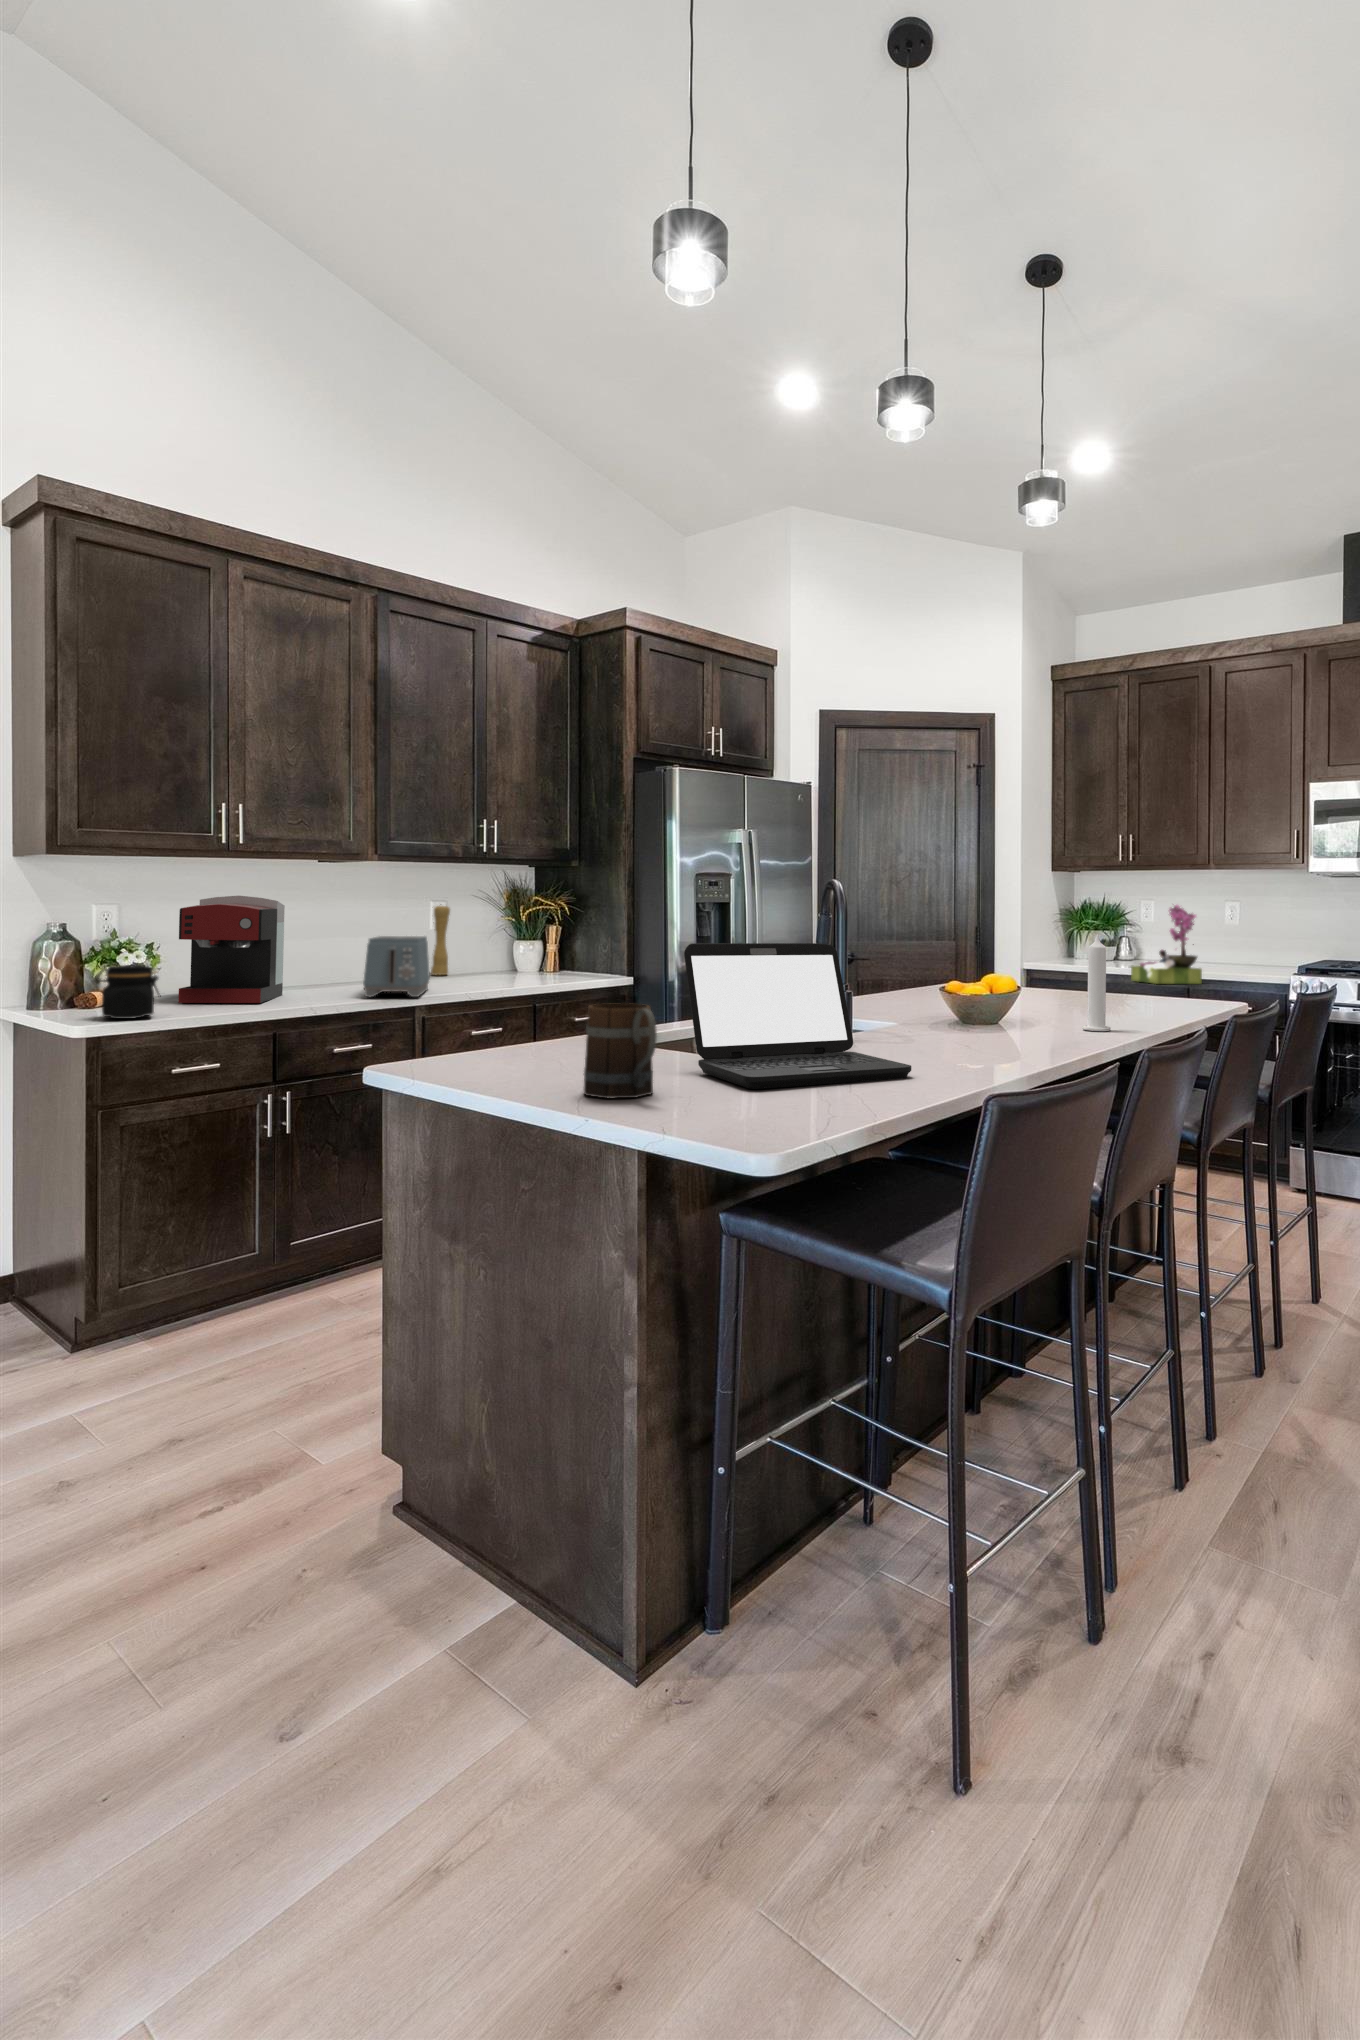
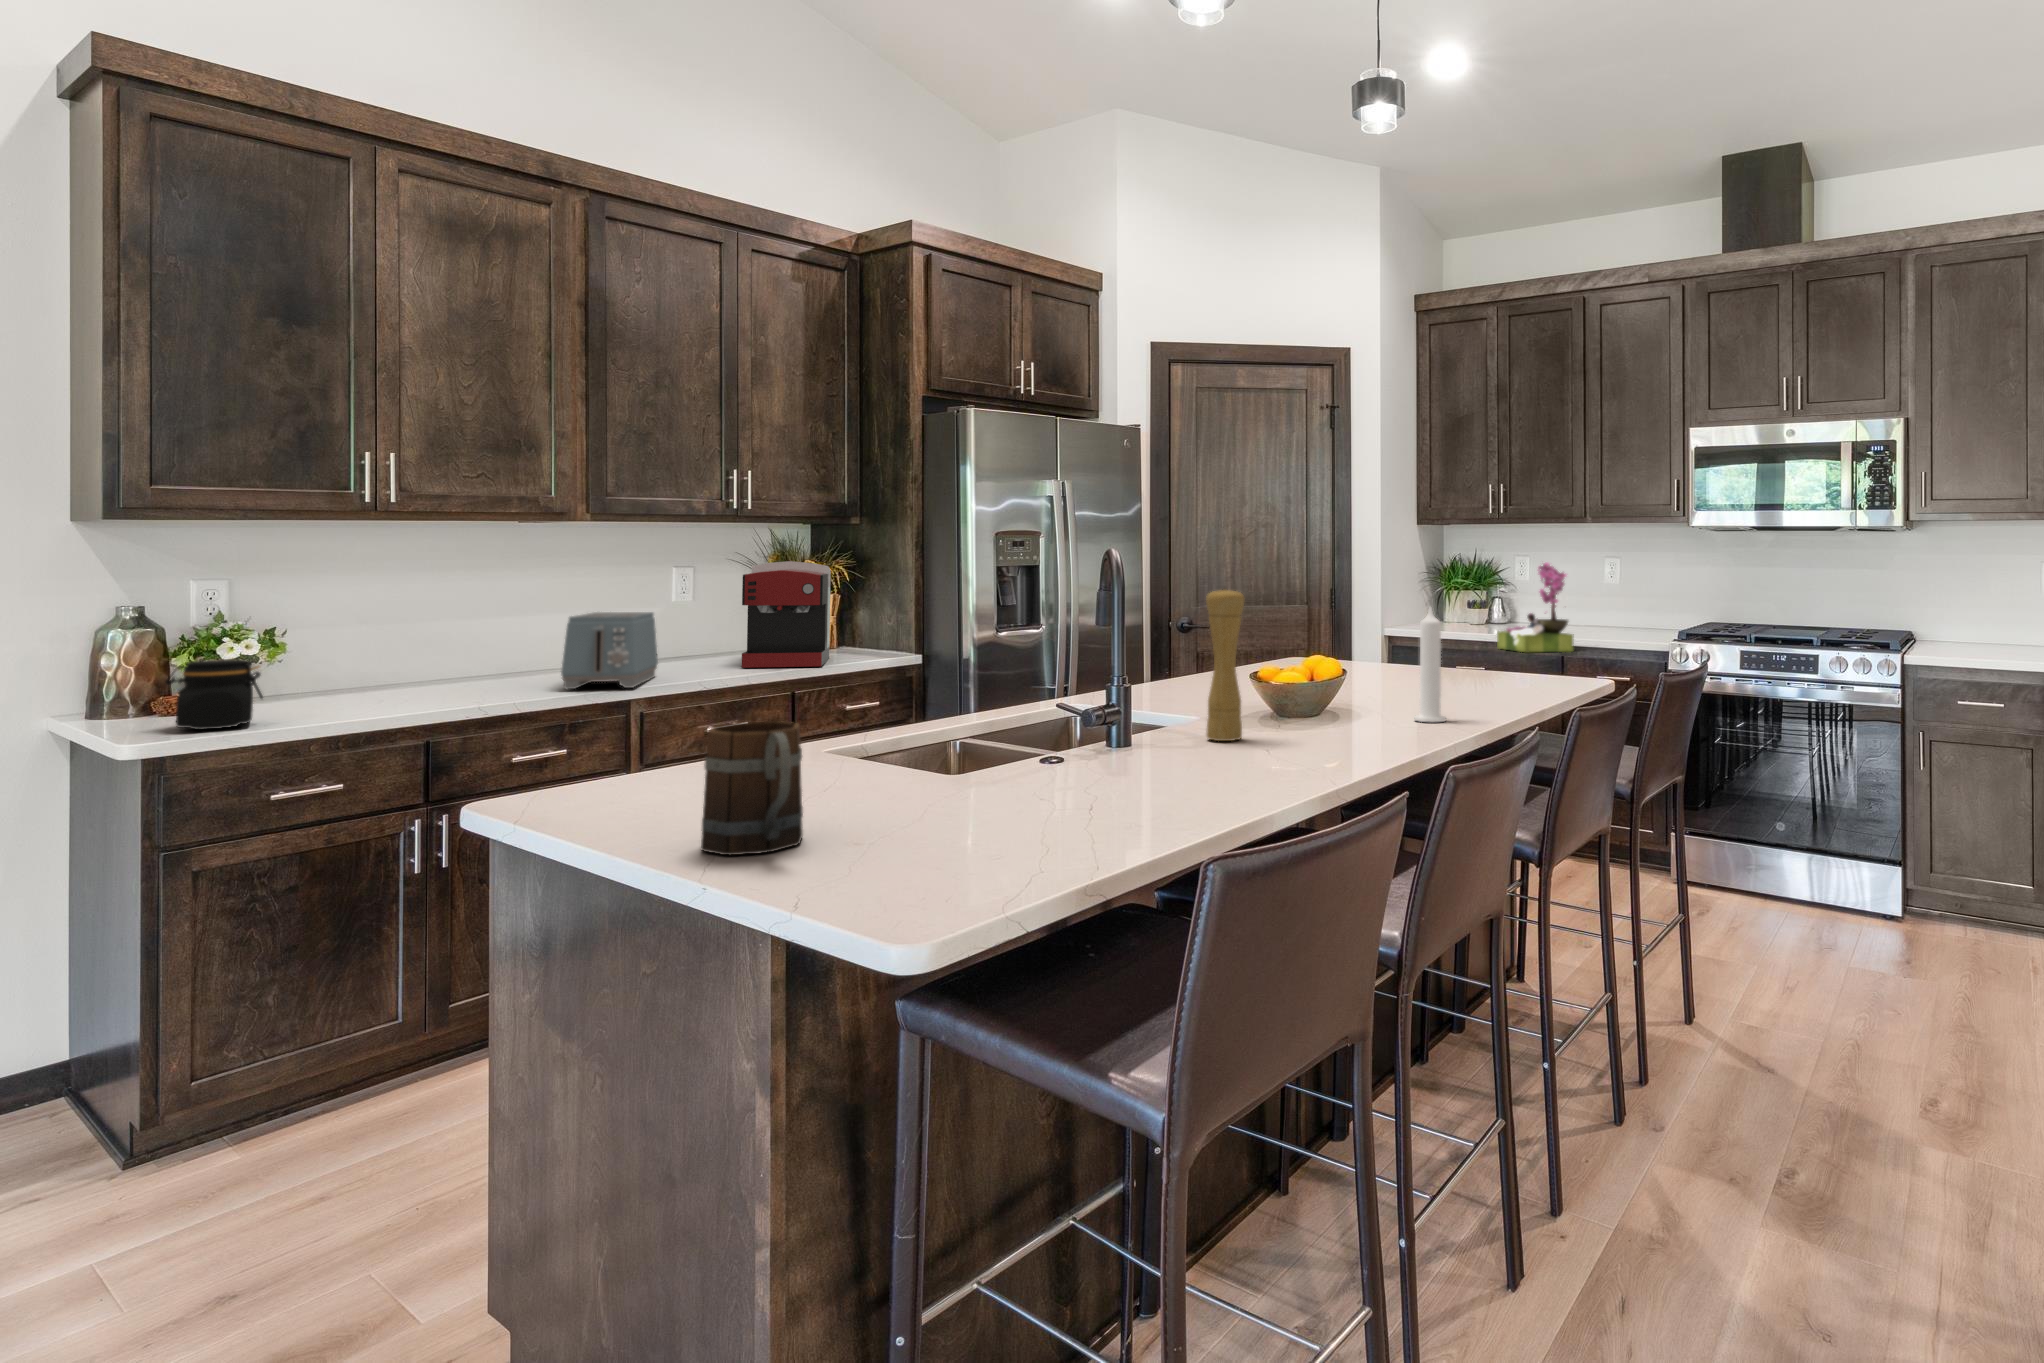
coffee maker: present [178,896,285,1003] -> present [742,561,831,668]
pepper mill: present [431,906,450,975] -> present [1206,588,1244,741]
laptop: present [684,943,911,1089] -> none [878,629,1166,831]

